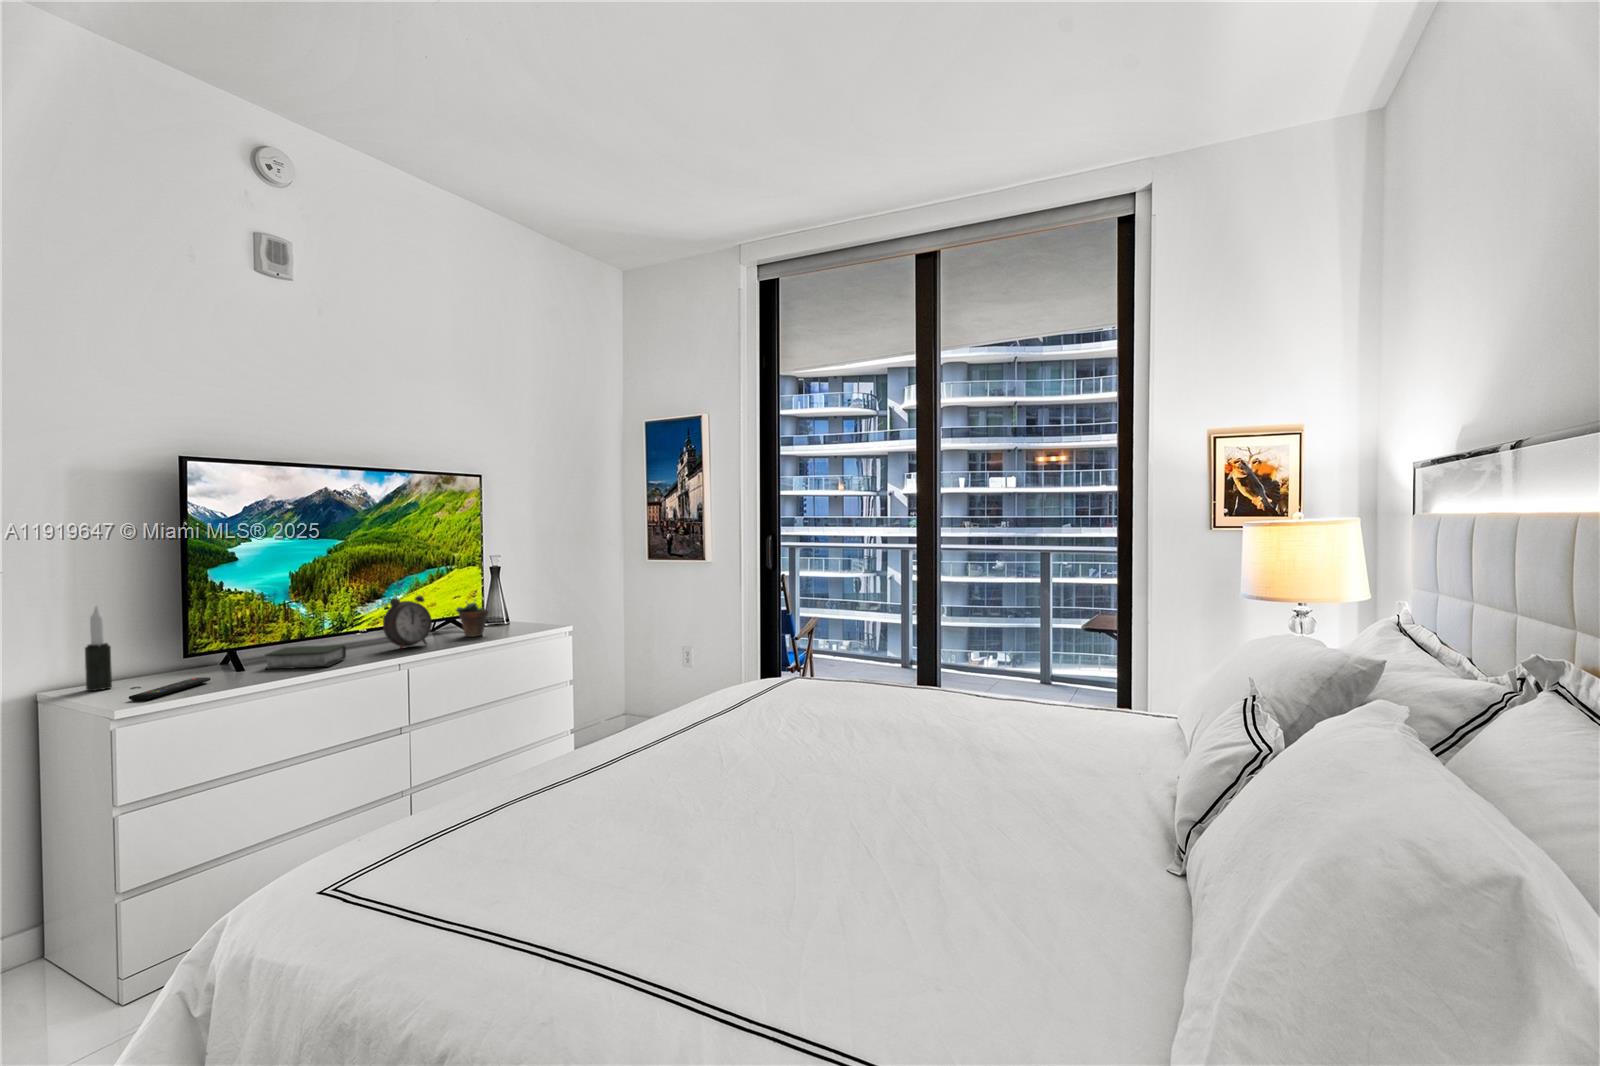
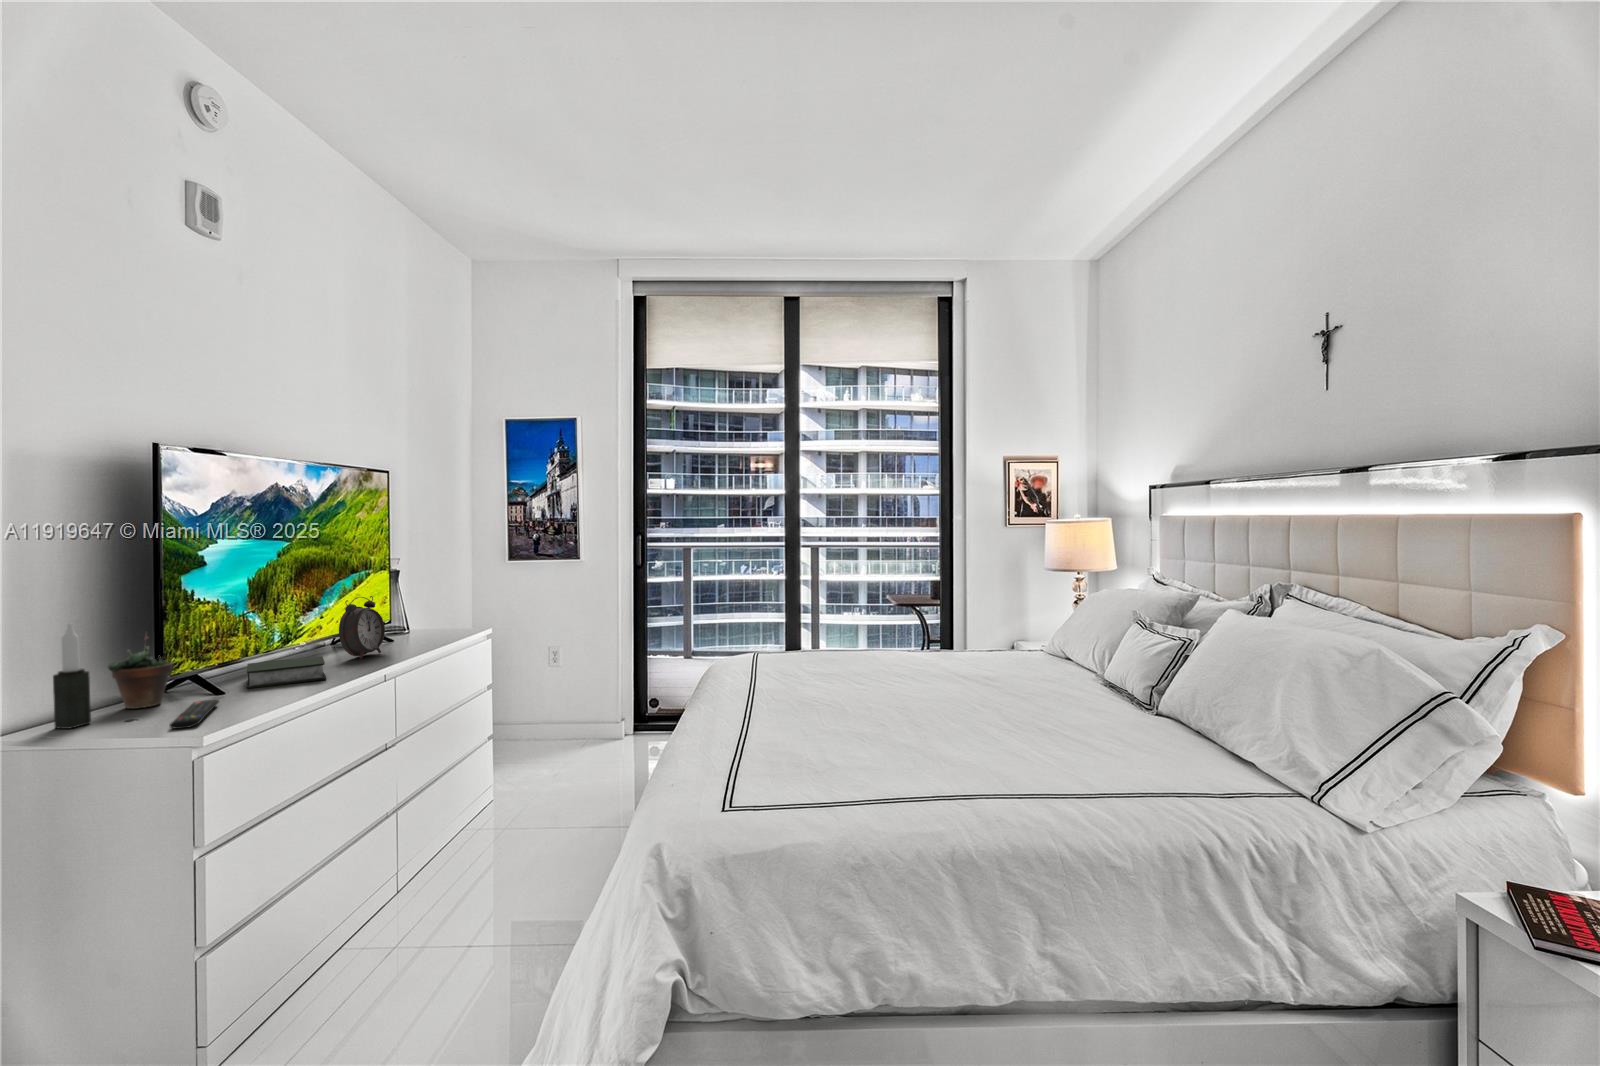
succulent plant: present [456,600,489,637] -> present [108,634,173,709]

